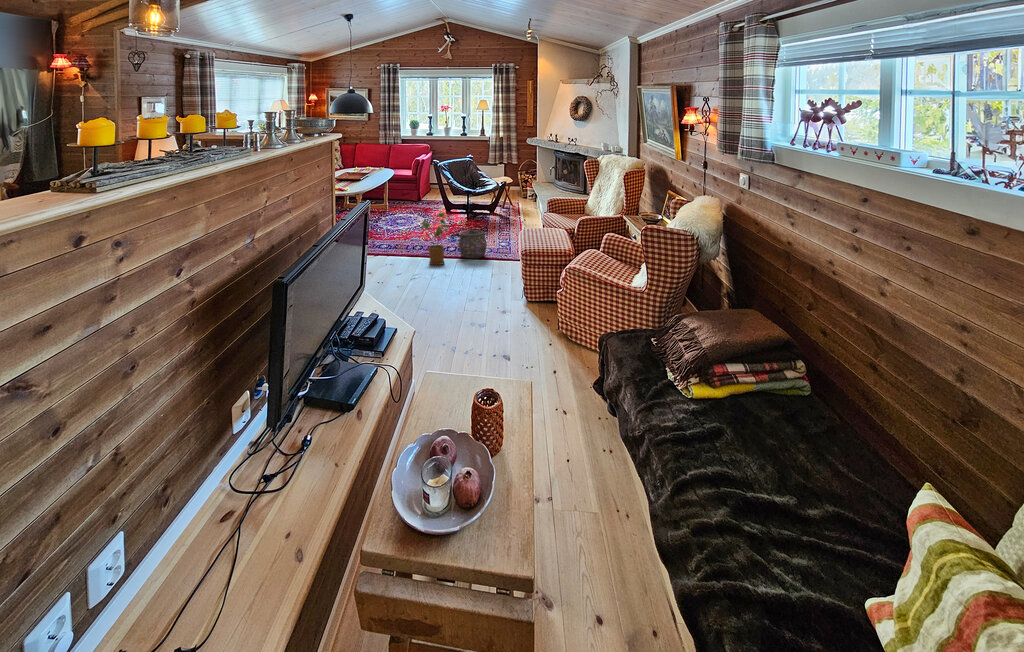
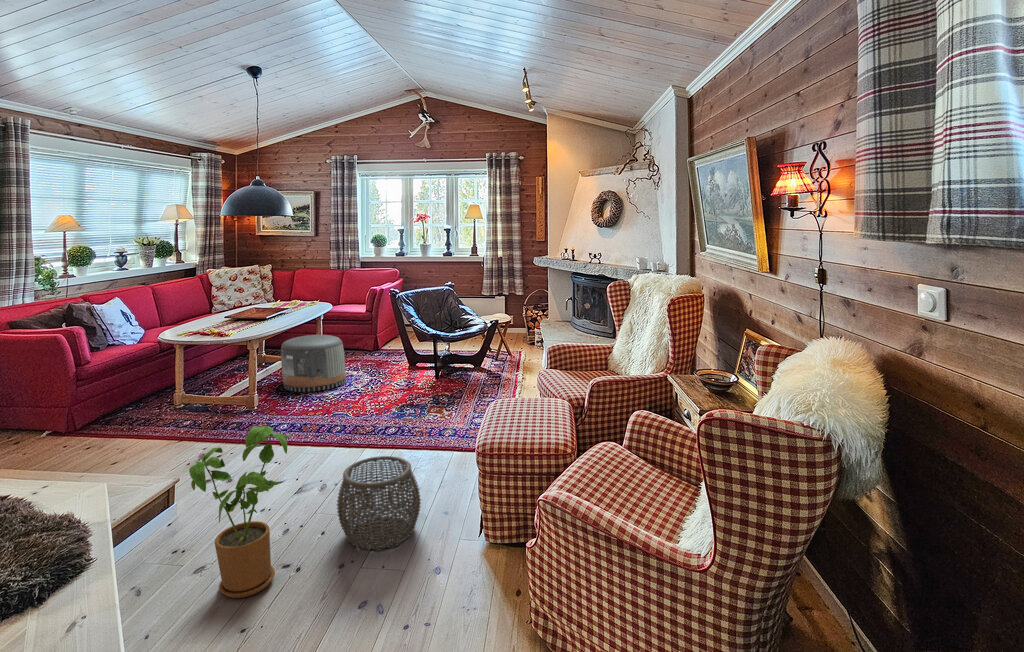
pouf: none [386,190,420,221] -> present [281,335,346,392]

